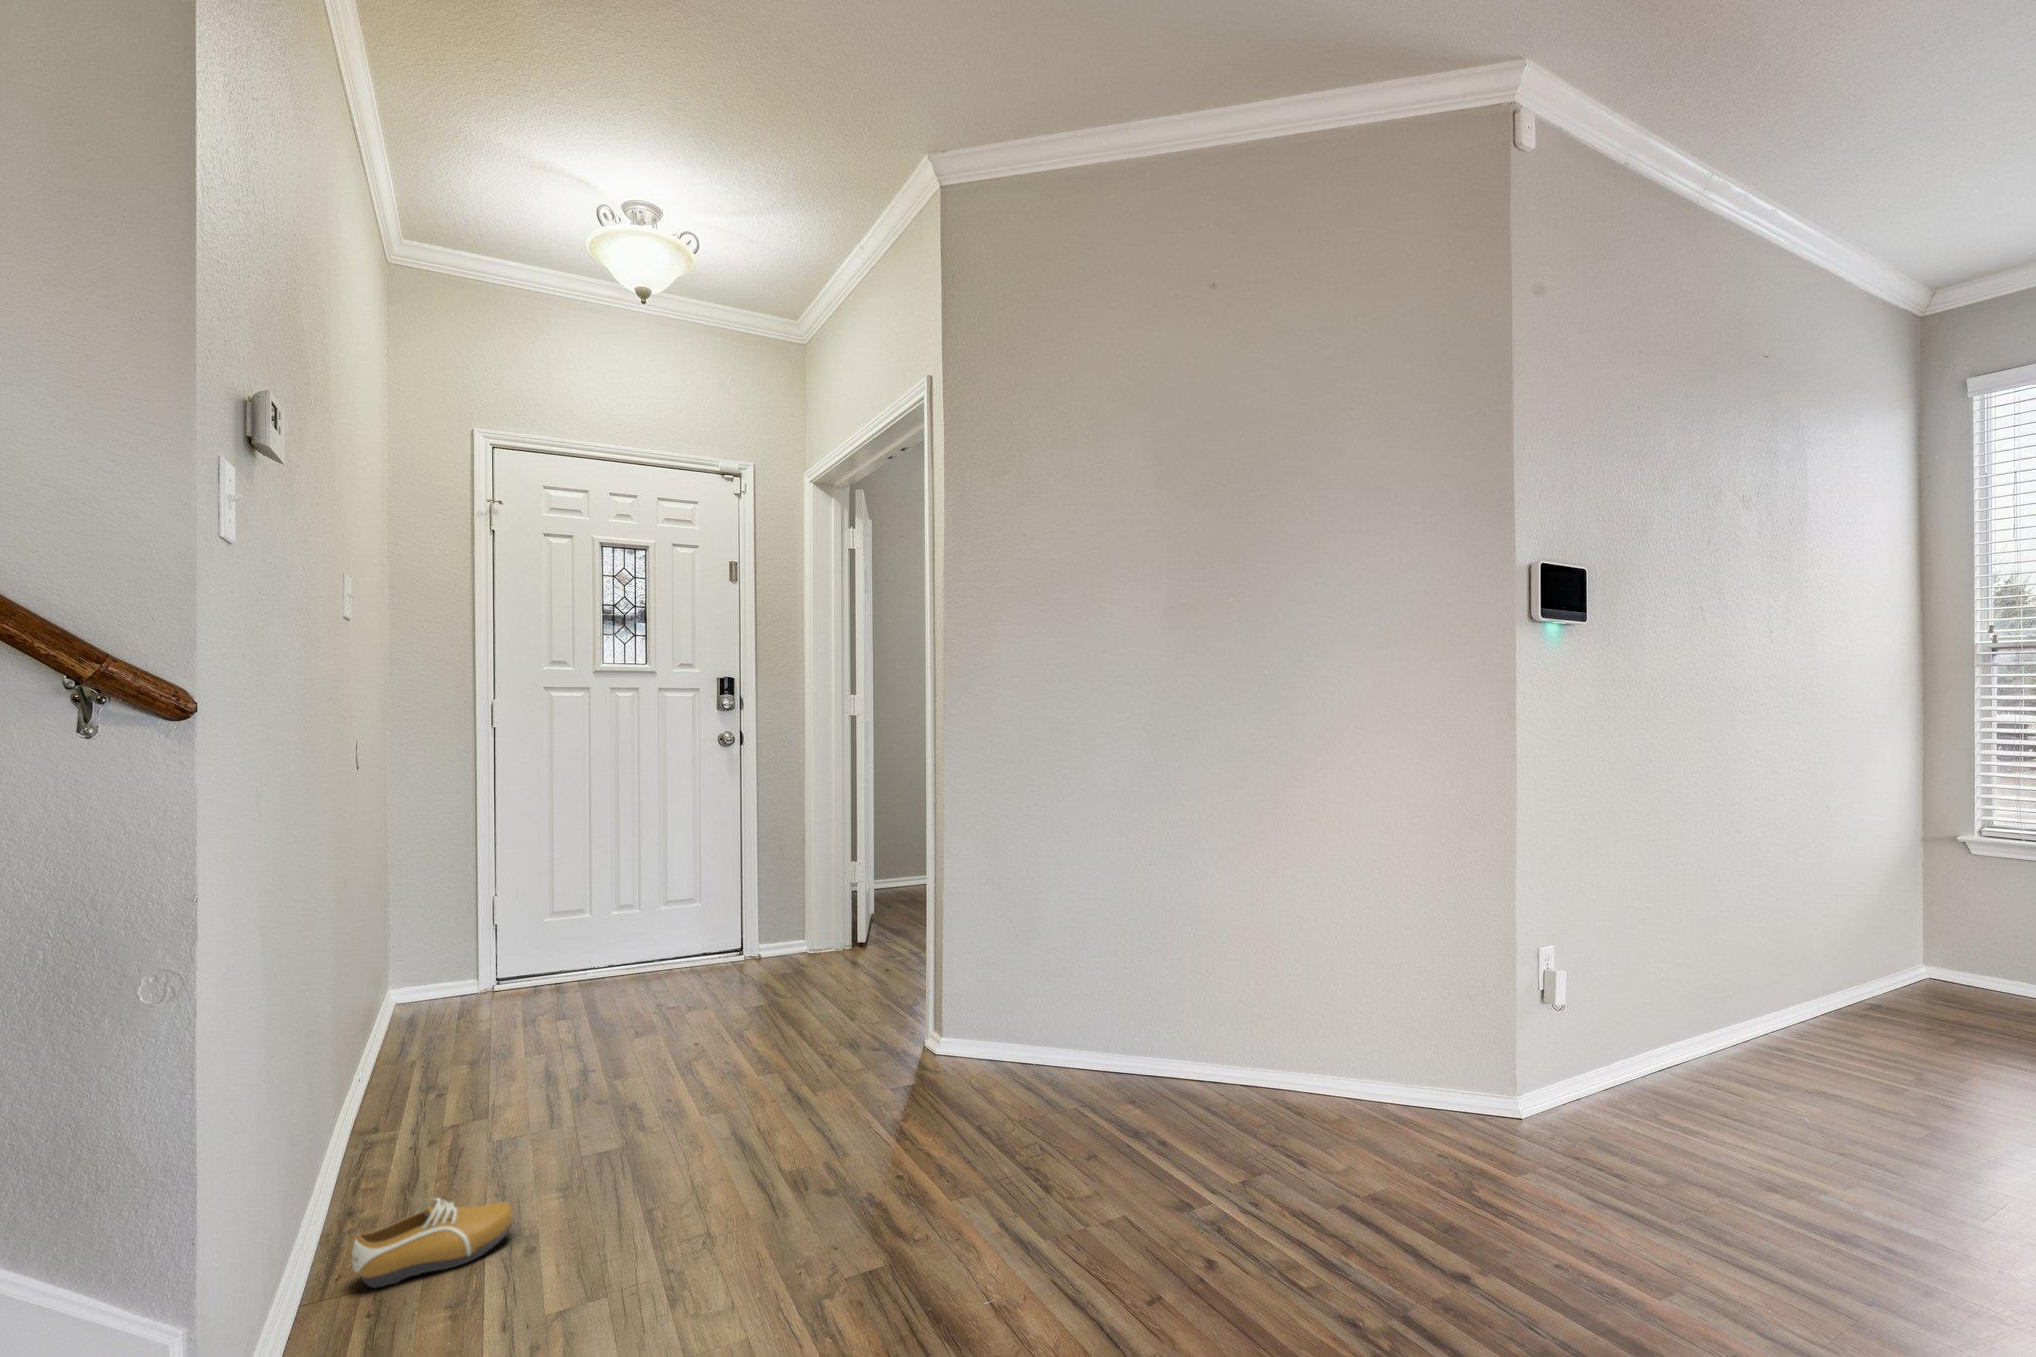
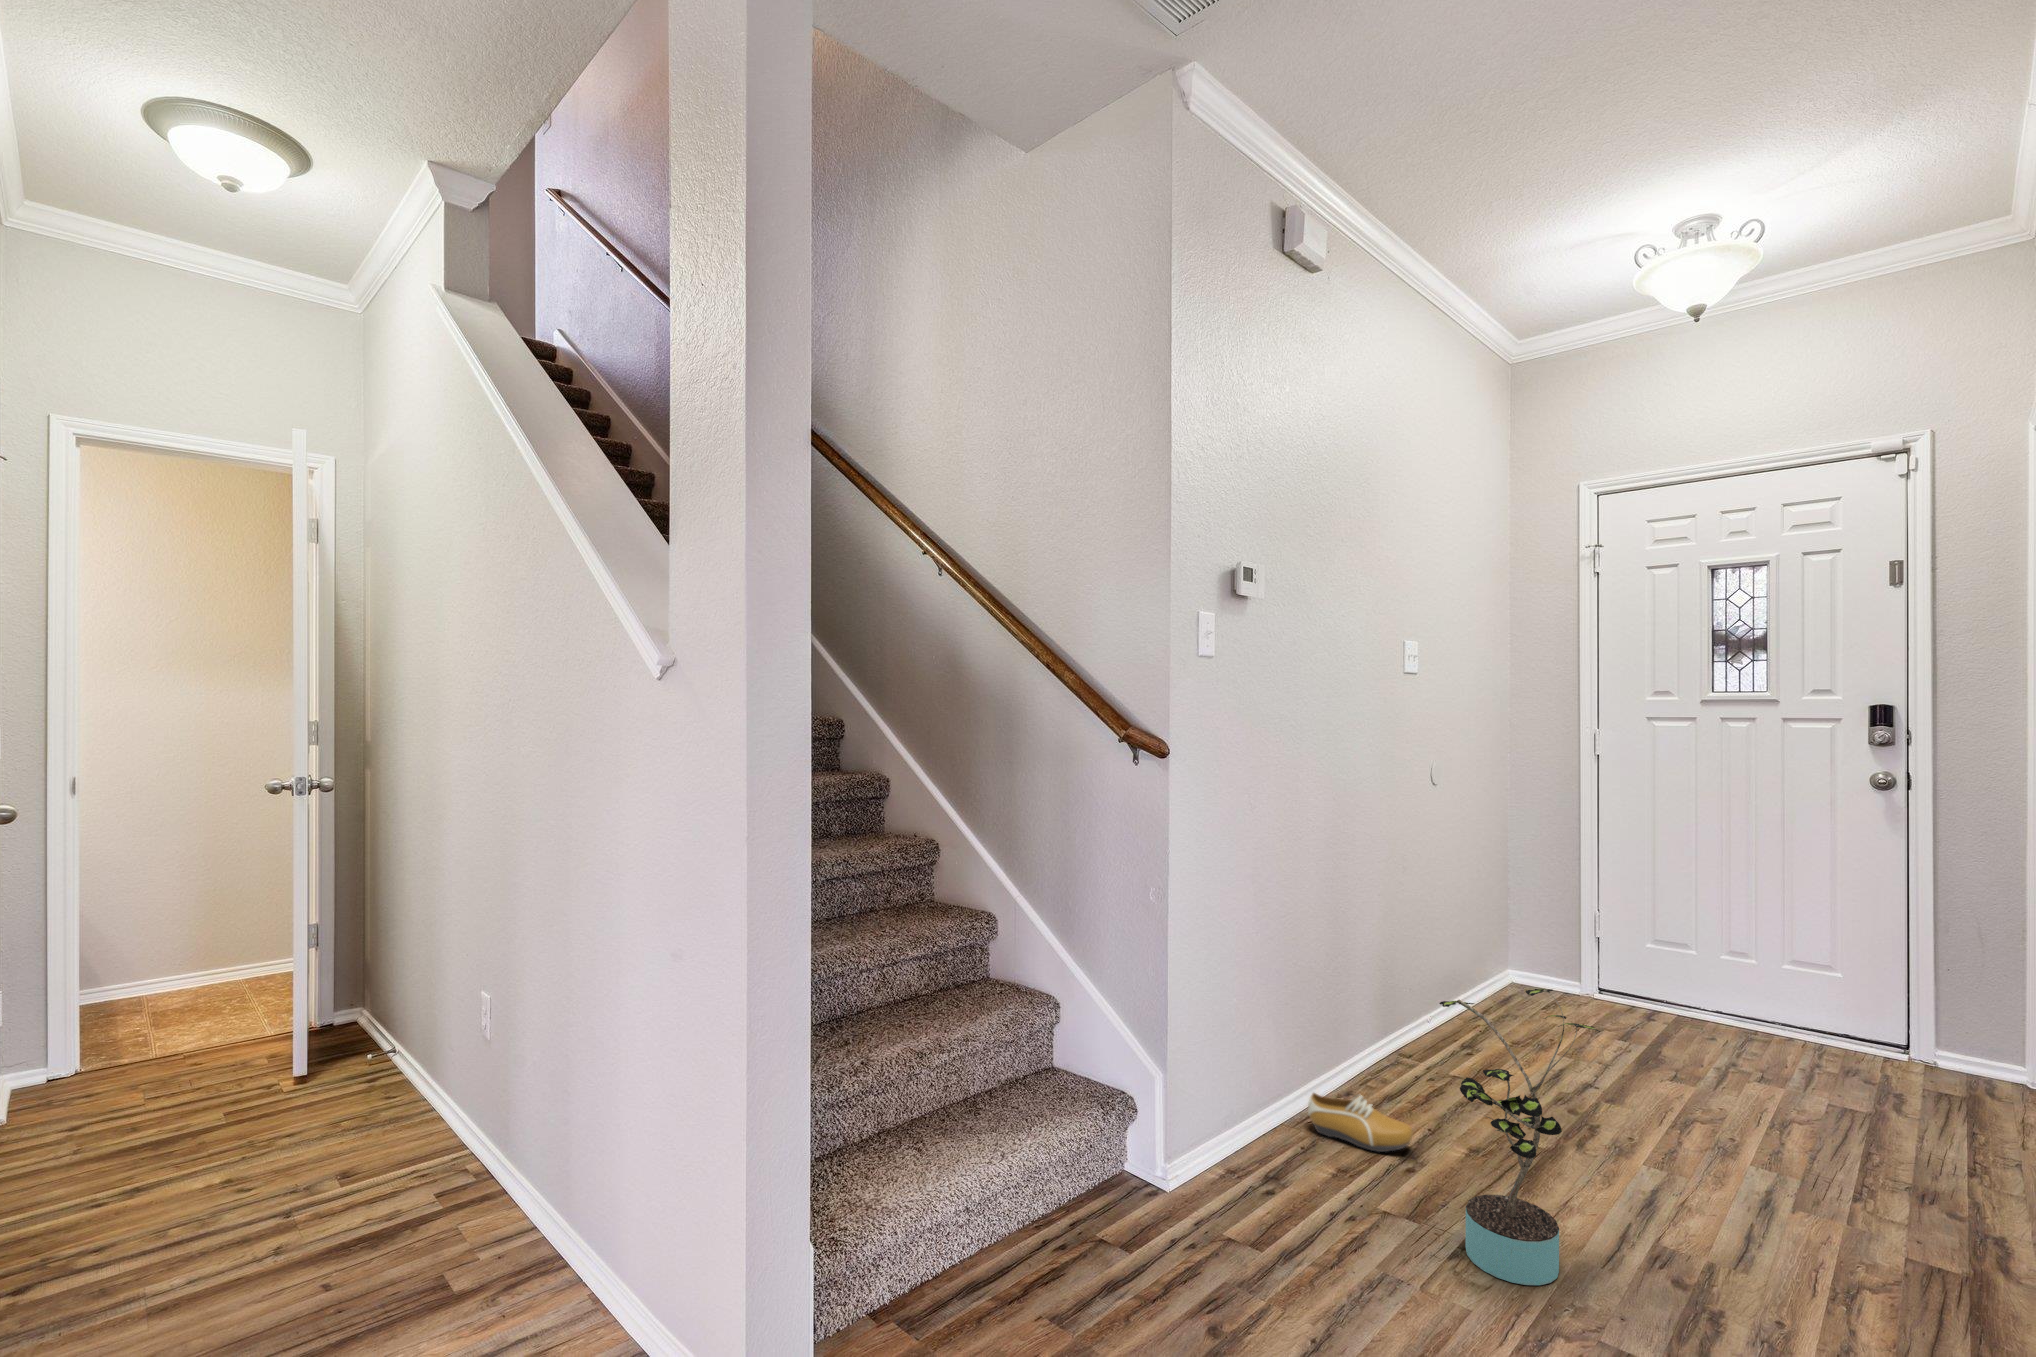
potted plant: none [623,951,806,1296] -> present [1439,988,1600,1285]

